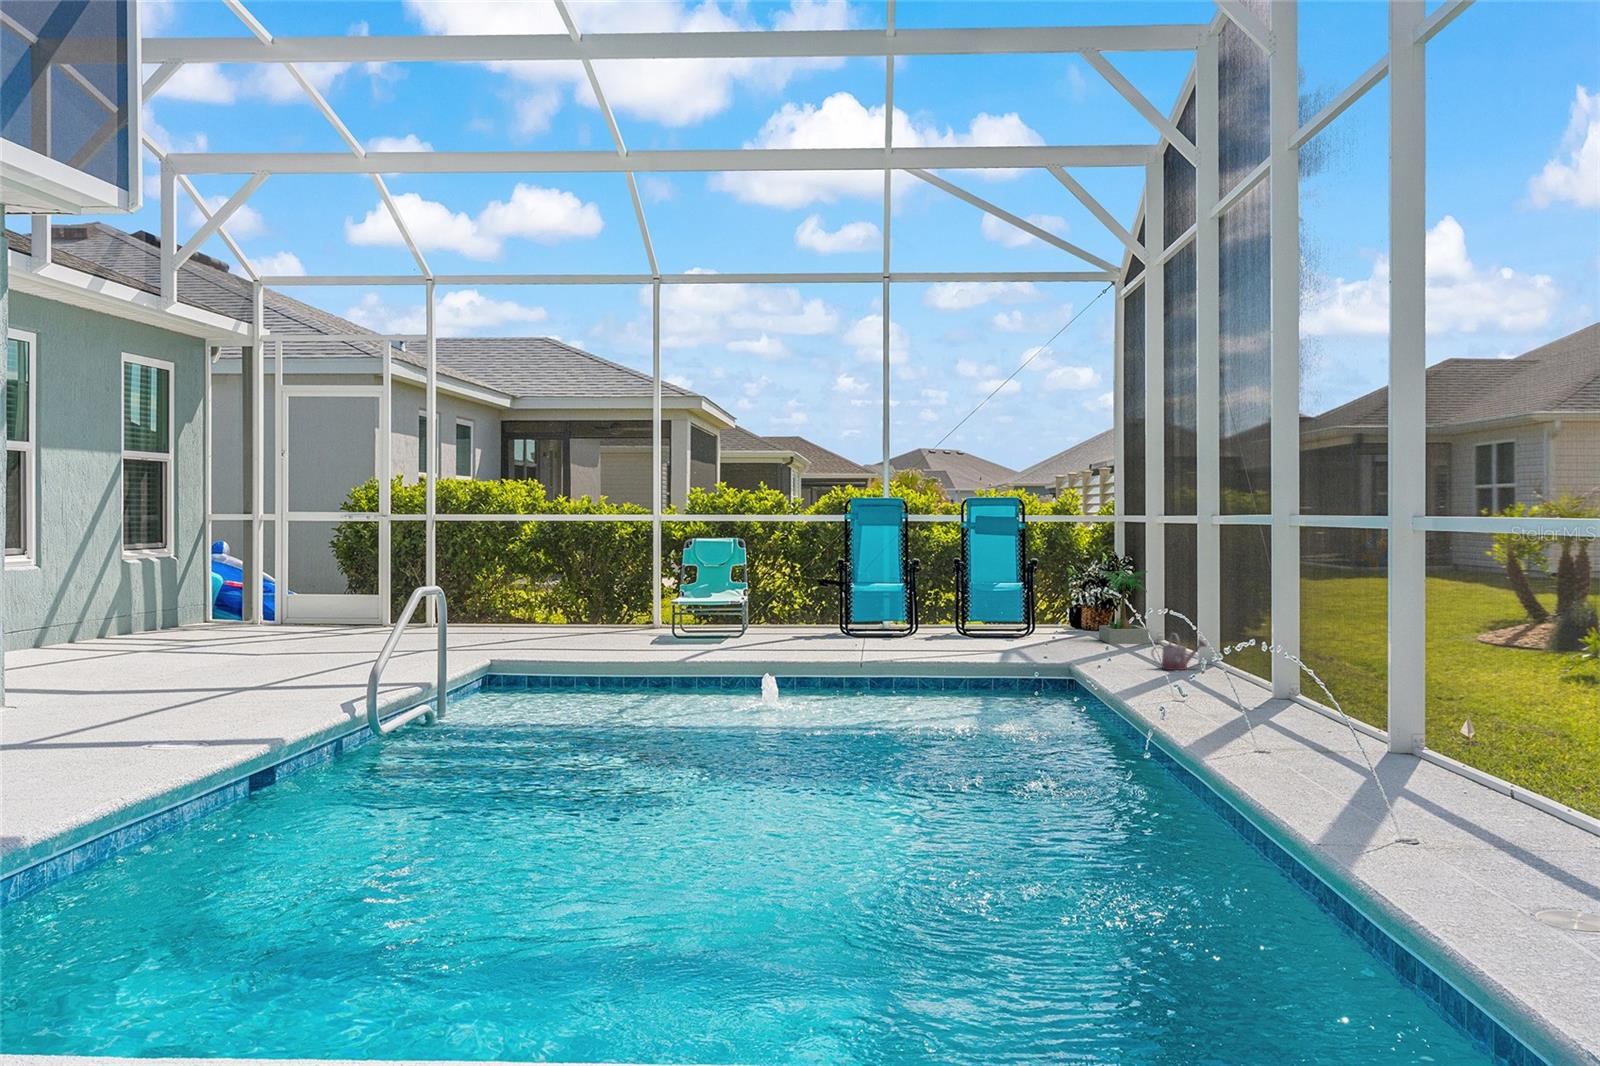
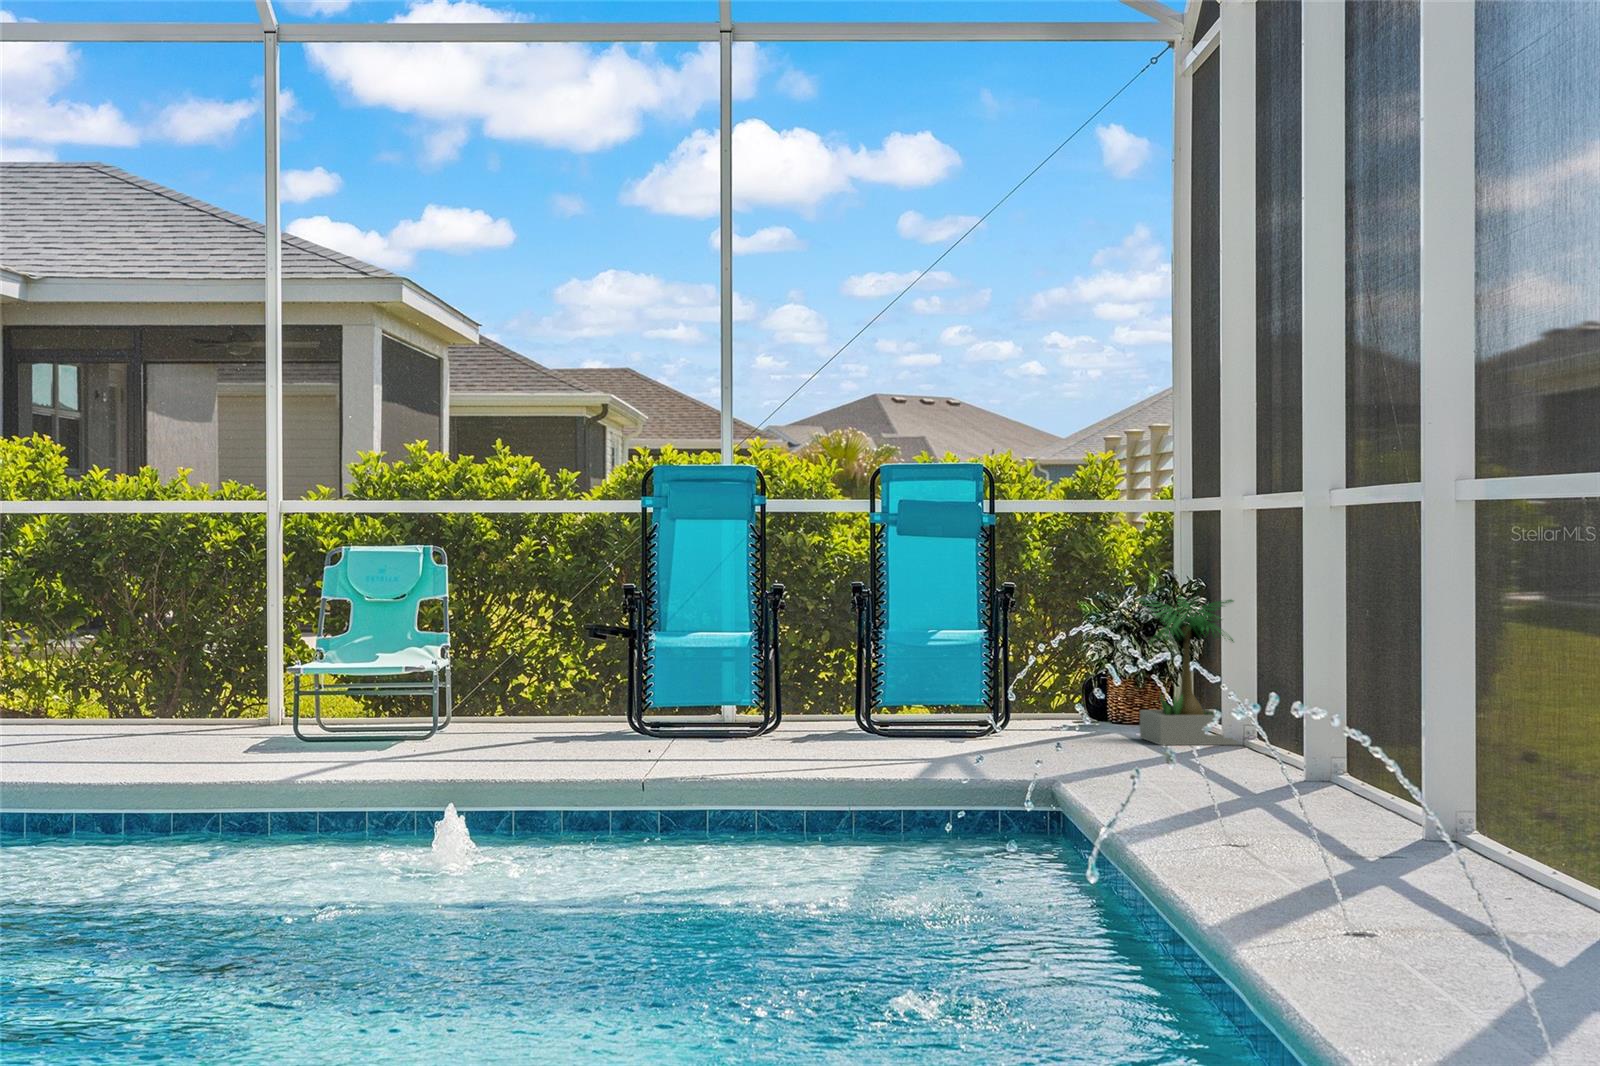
watering can: present [1151,633,1206,670] -> none [1249,711,1368,791]

